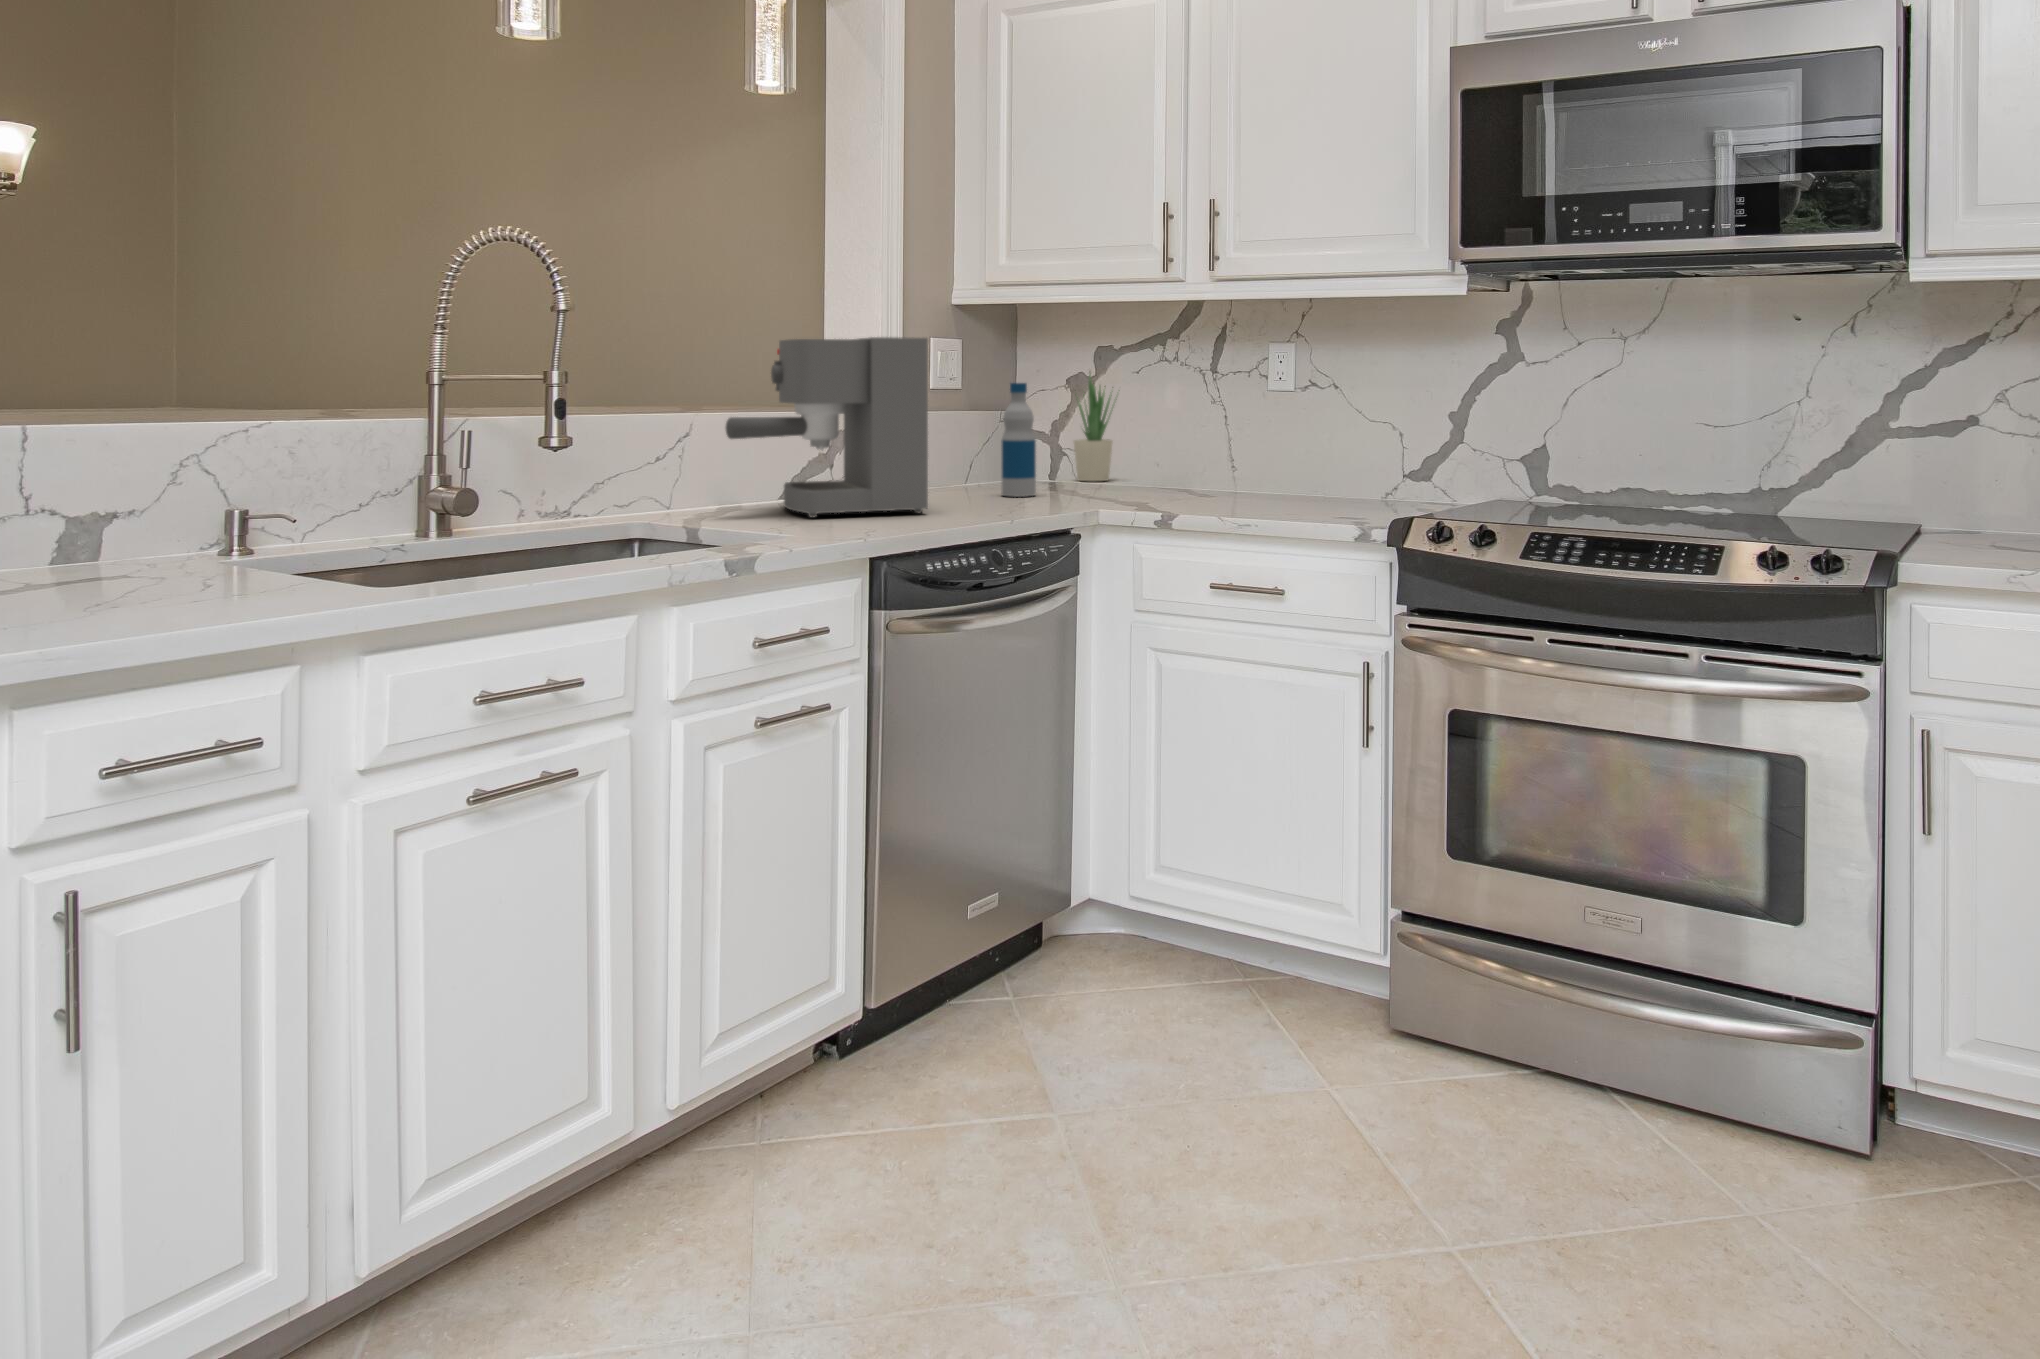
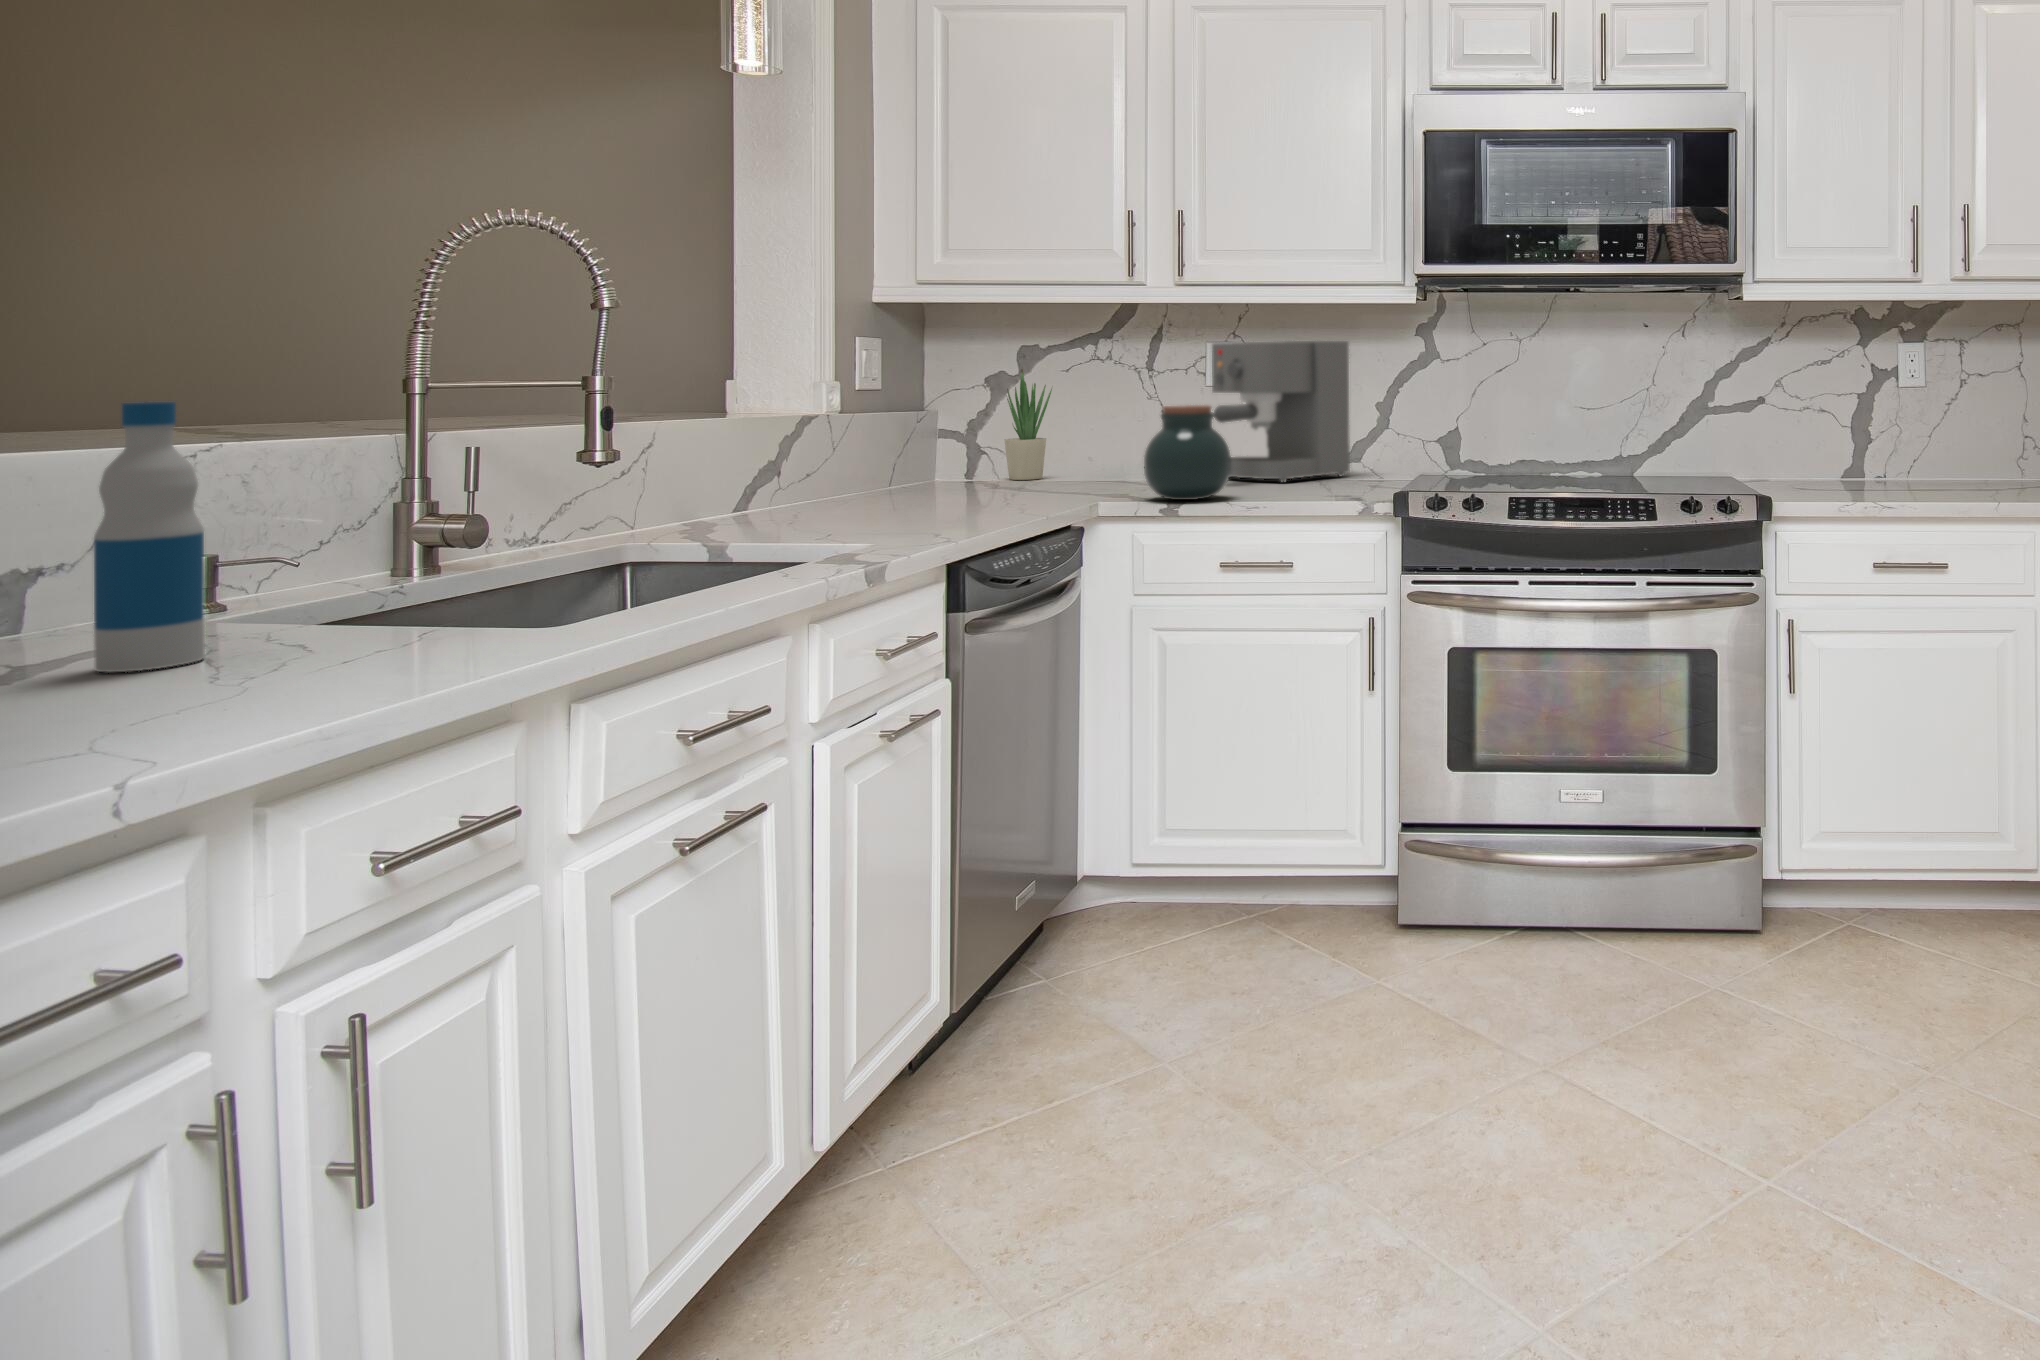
coffee maker: present [726,337,928,517] -> present [1212,341,1350,482]
bottle: present [1002,383,1036,497] -> present [94,402,205,672]
jar: none [1140,410,1231,511] -> present [1144,405,1231,500]

